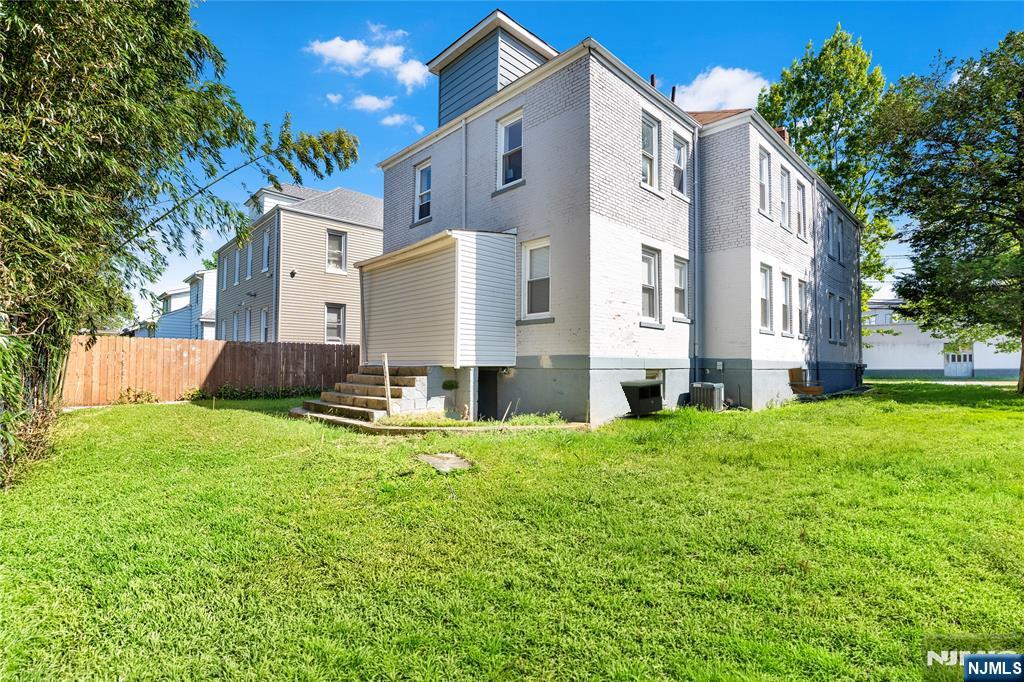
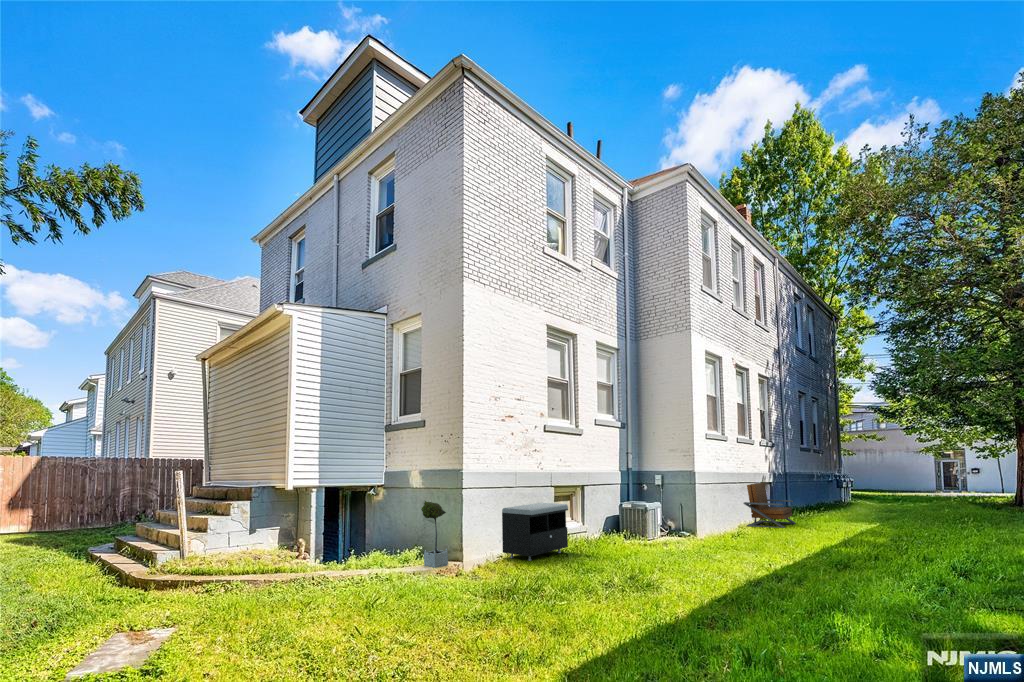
potted tree: present [442,379,461,420] -> present [421,501,448,568]

